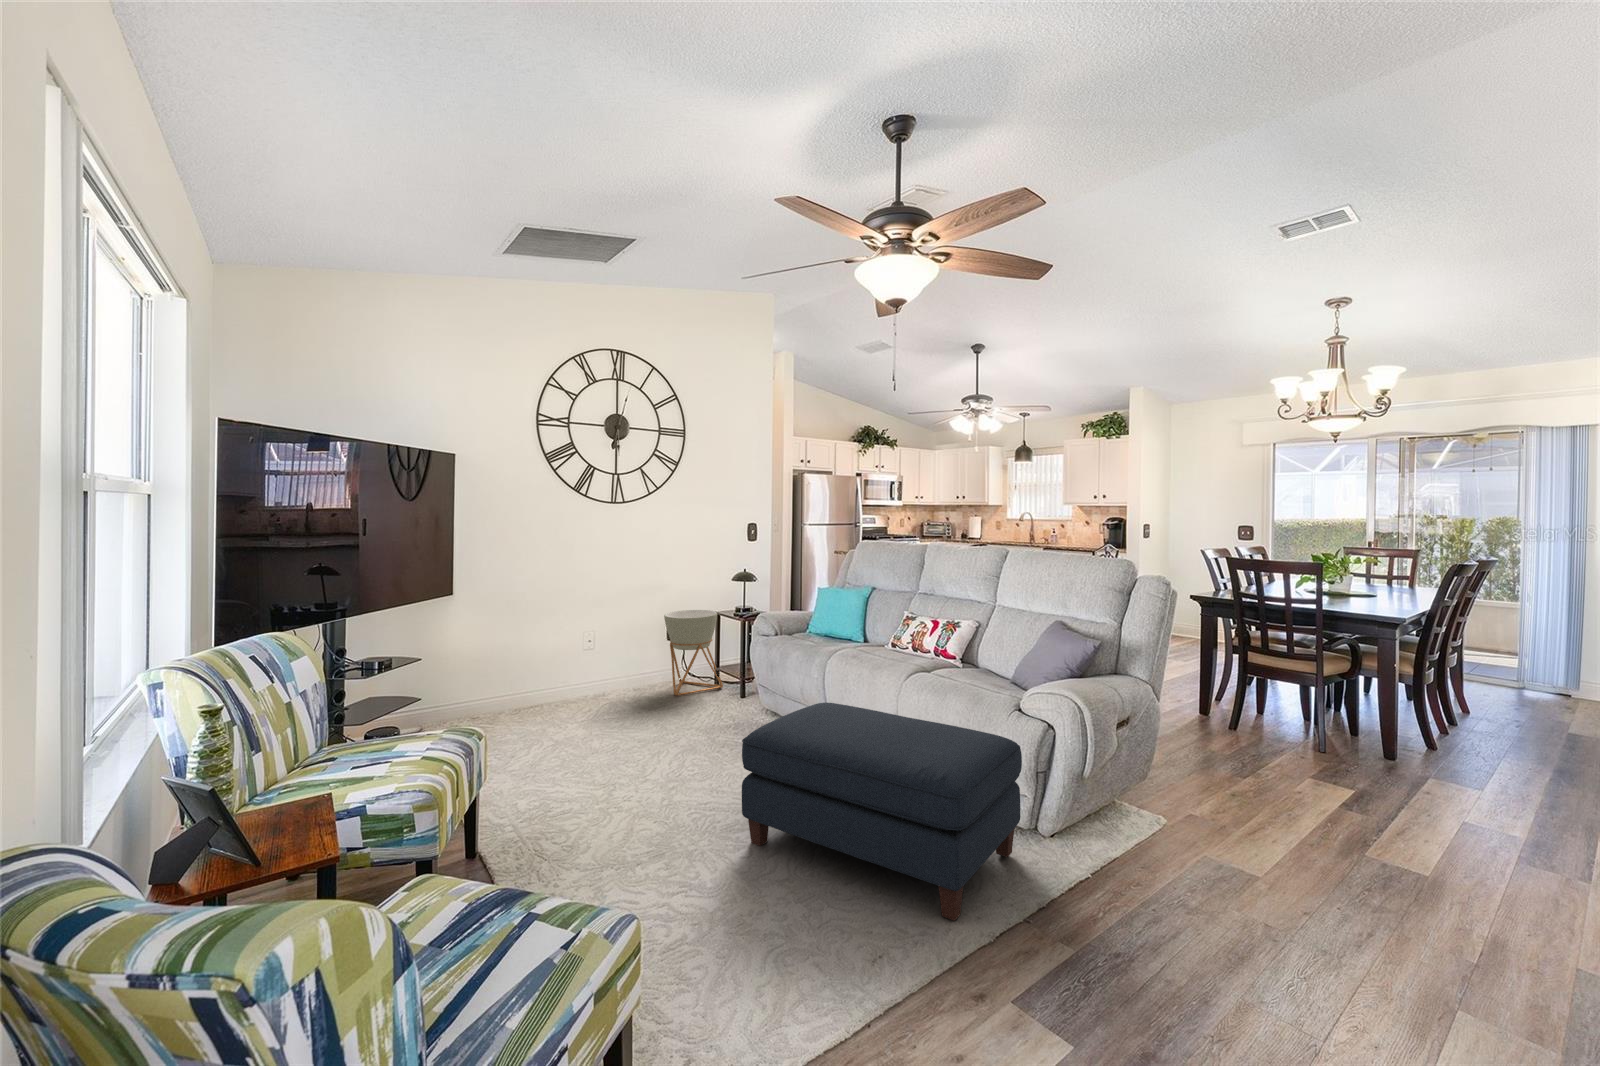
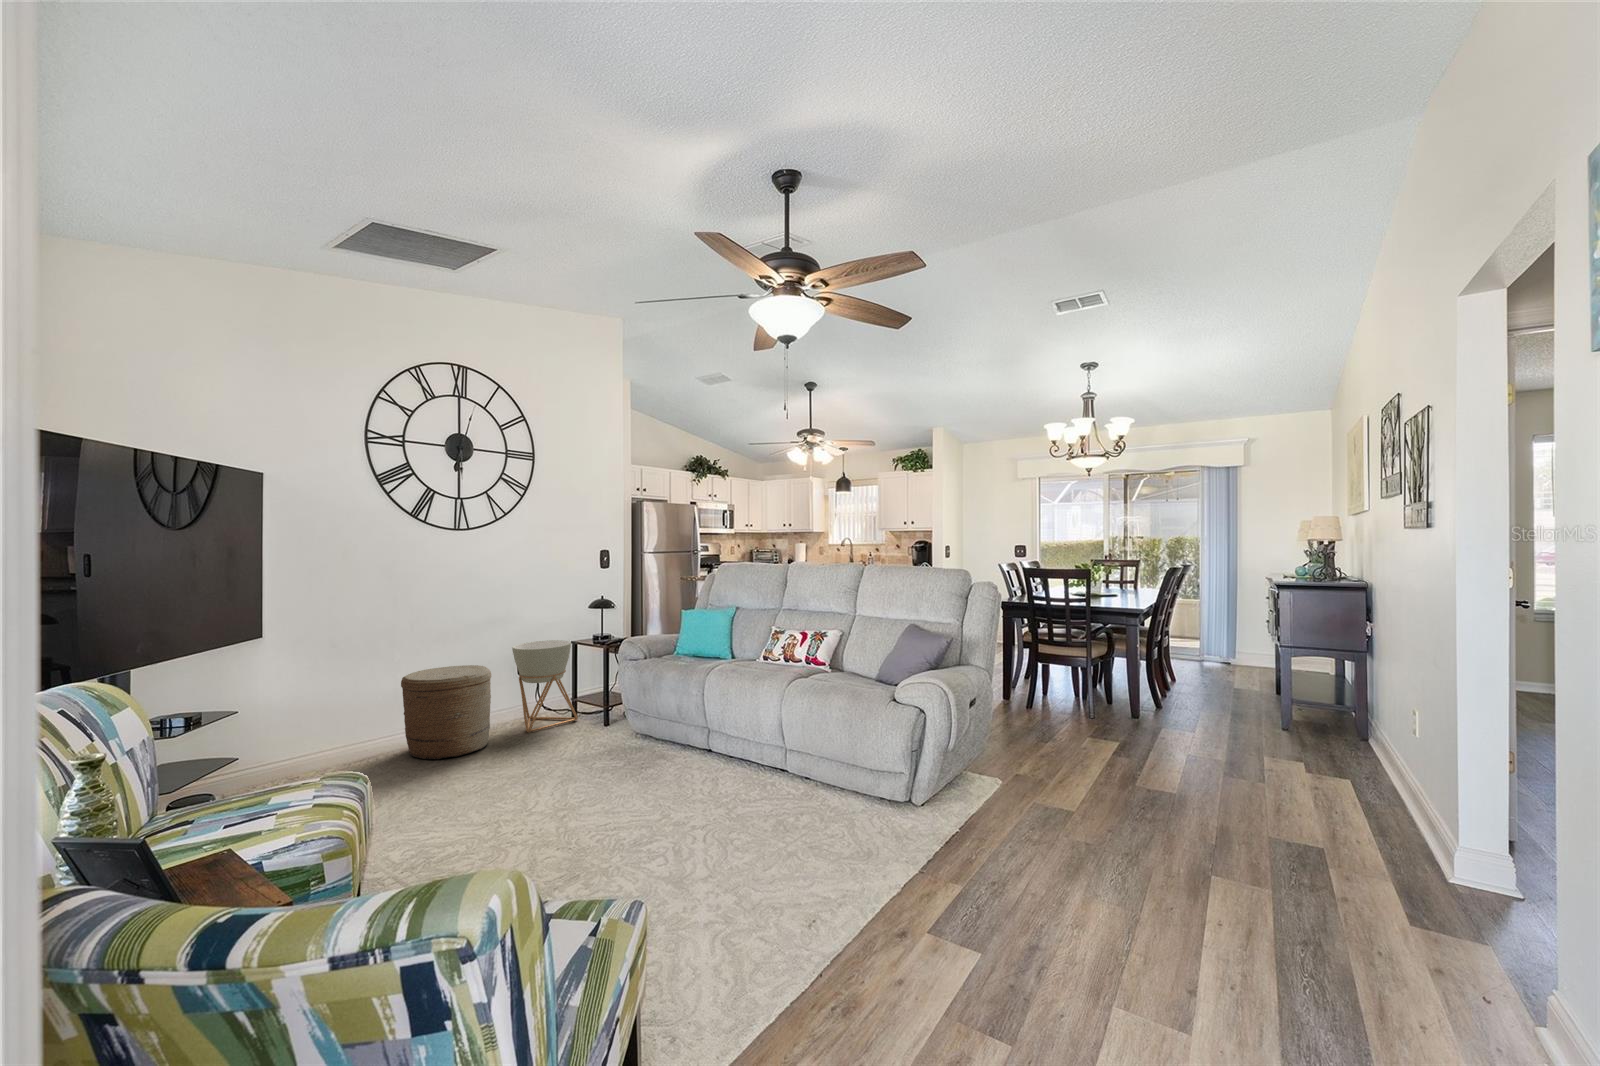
woven basket: none [565,629,641,715] -> present [401,665,491,760]
ottoman: present [742,703,1022,921] -> none [650,715,906,892]

